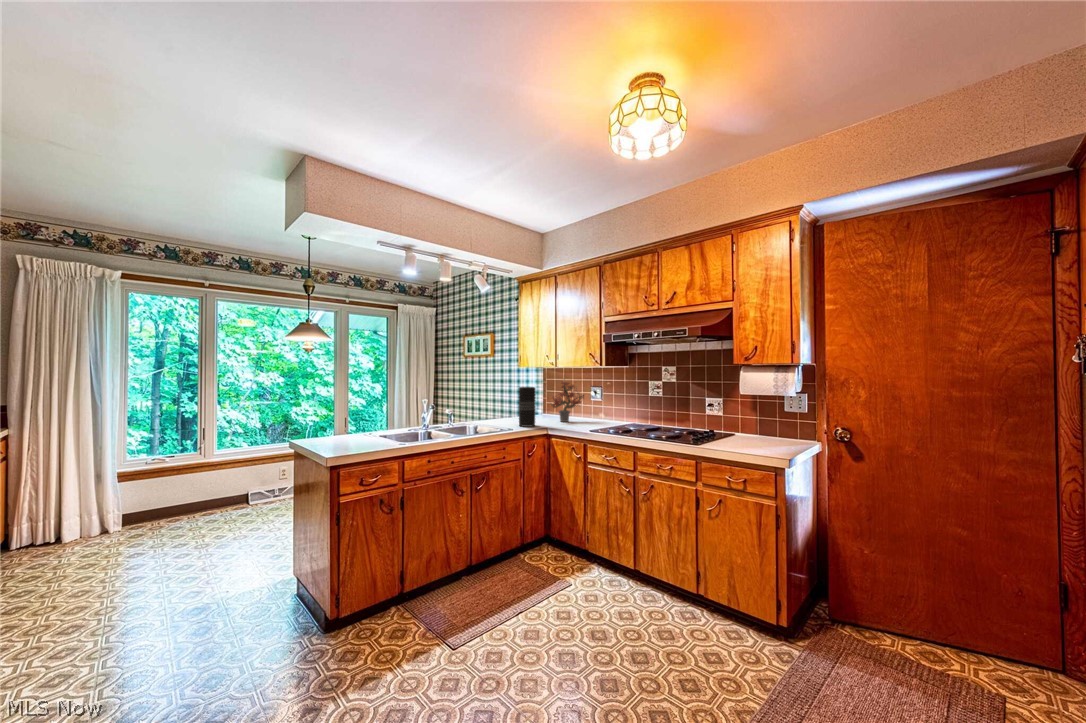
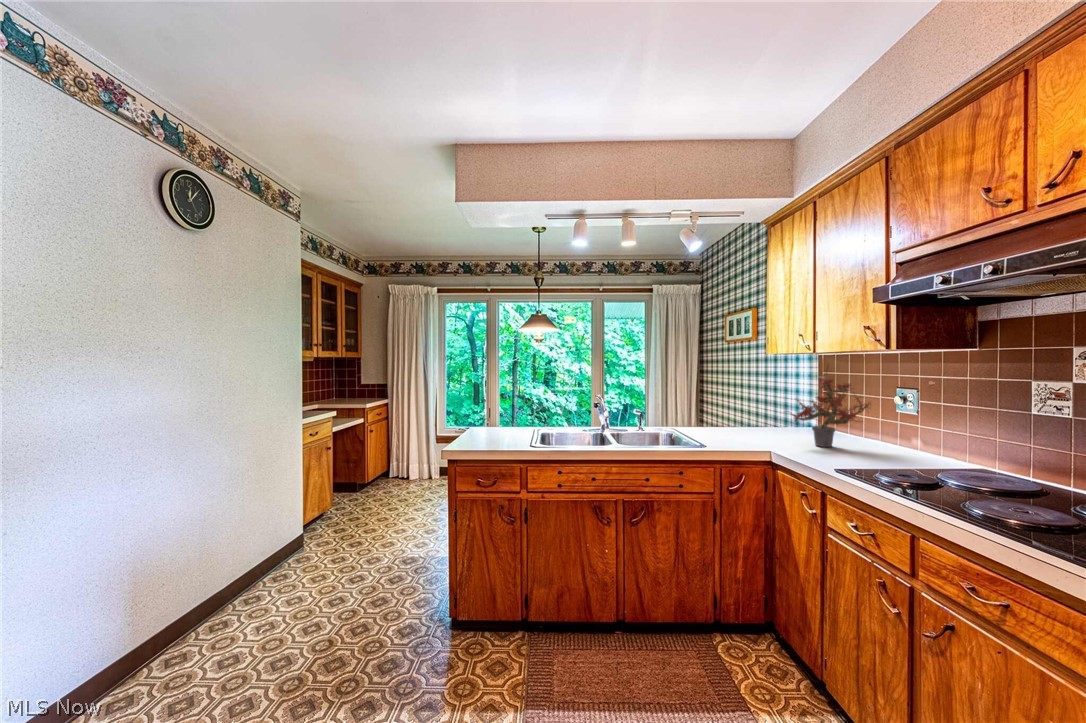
vase: present [519,387,536,427] -> none [727,384,756,447]

